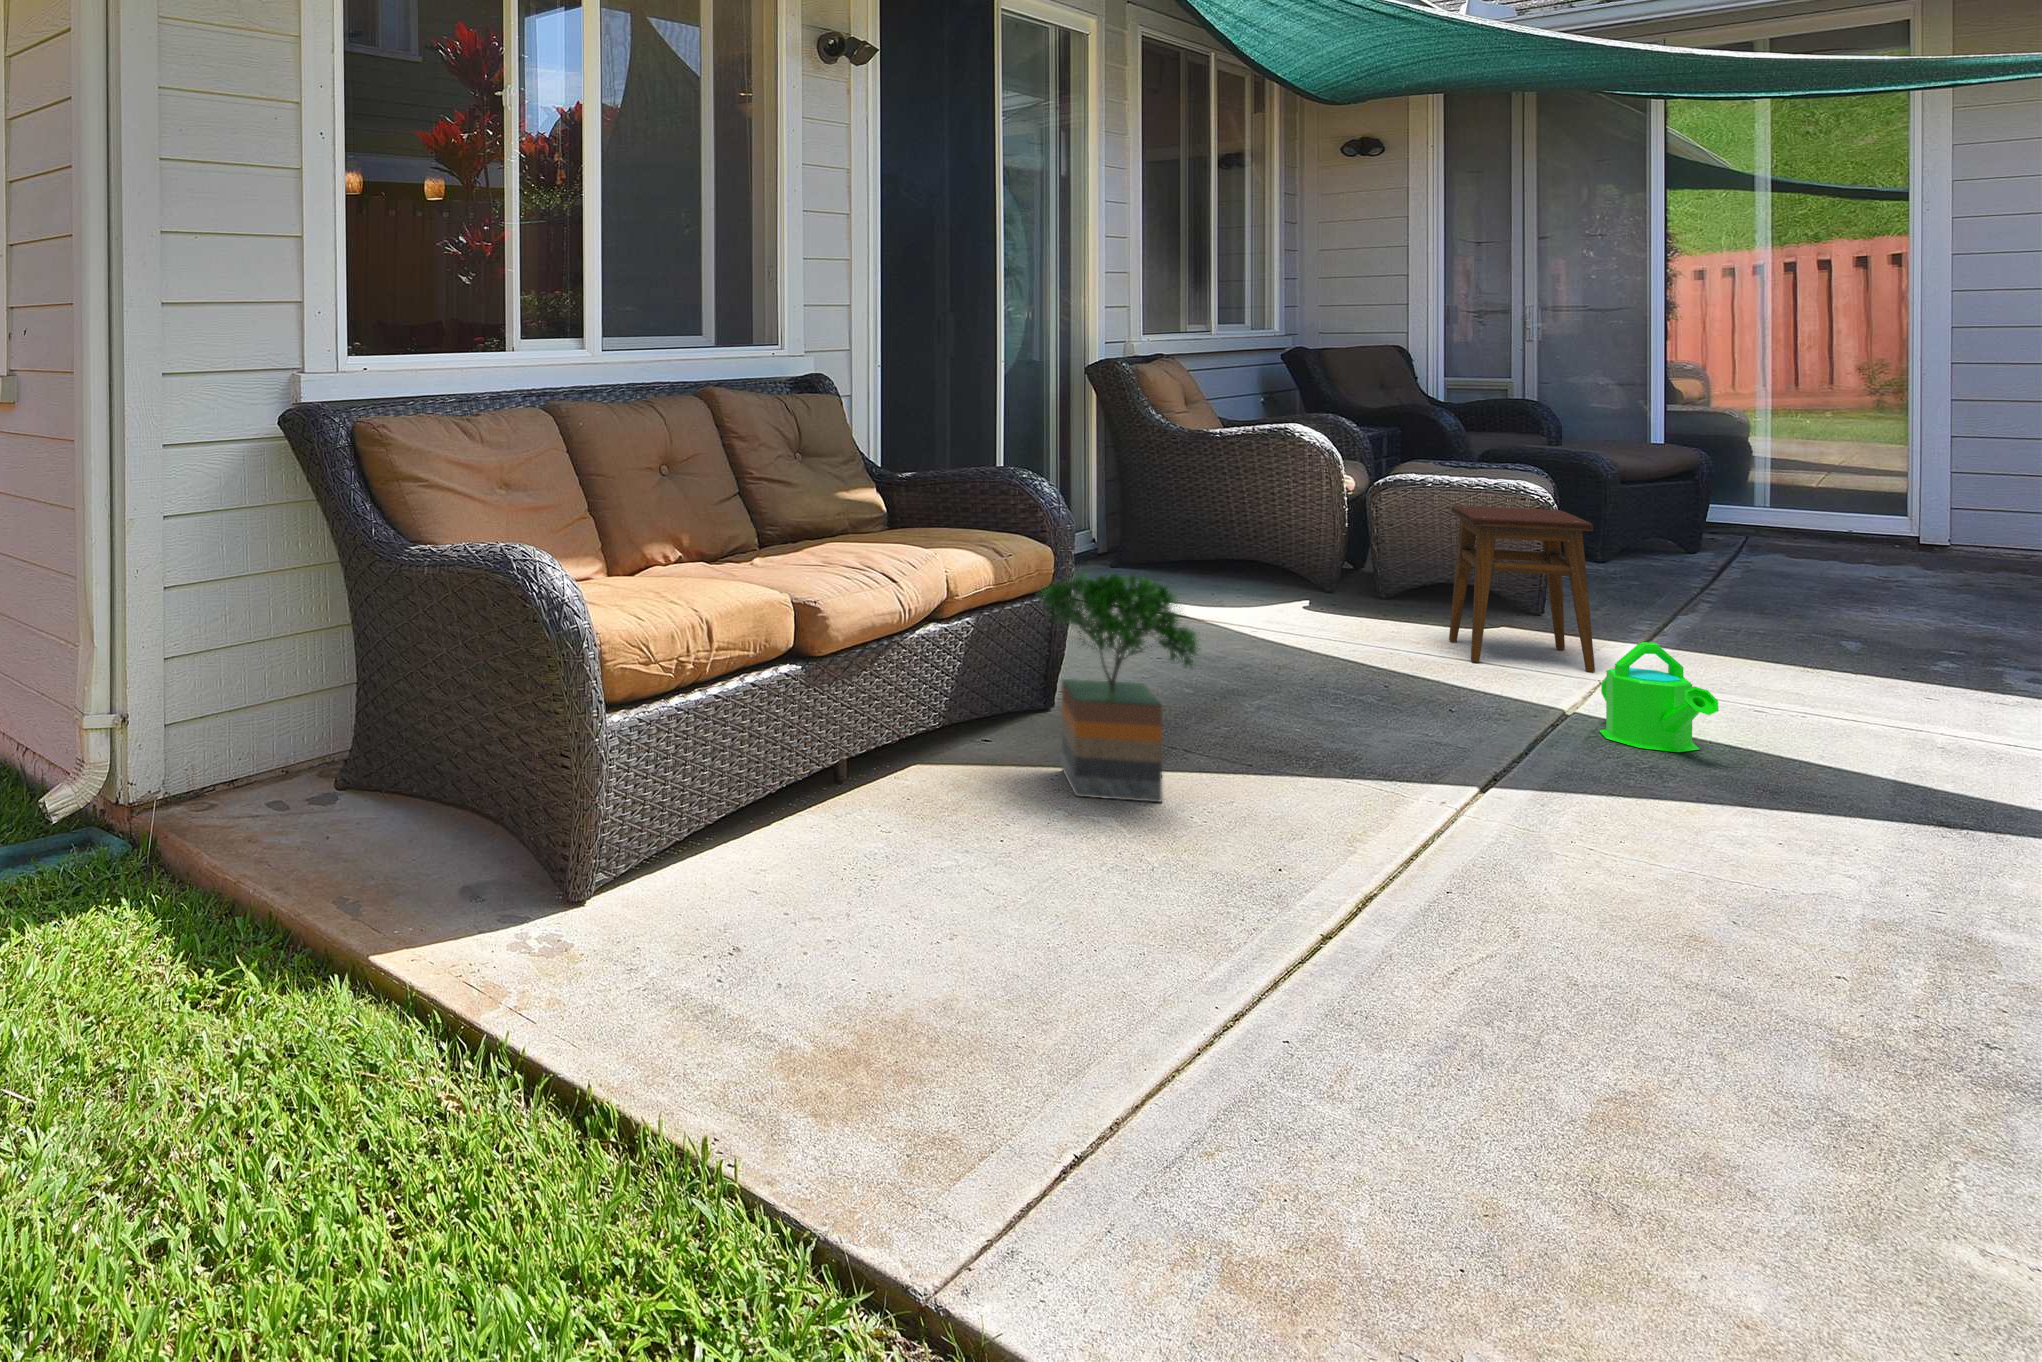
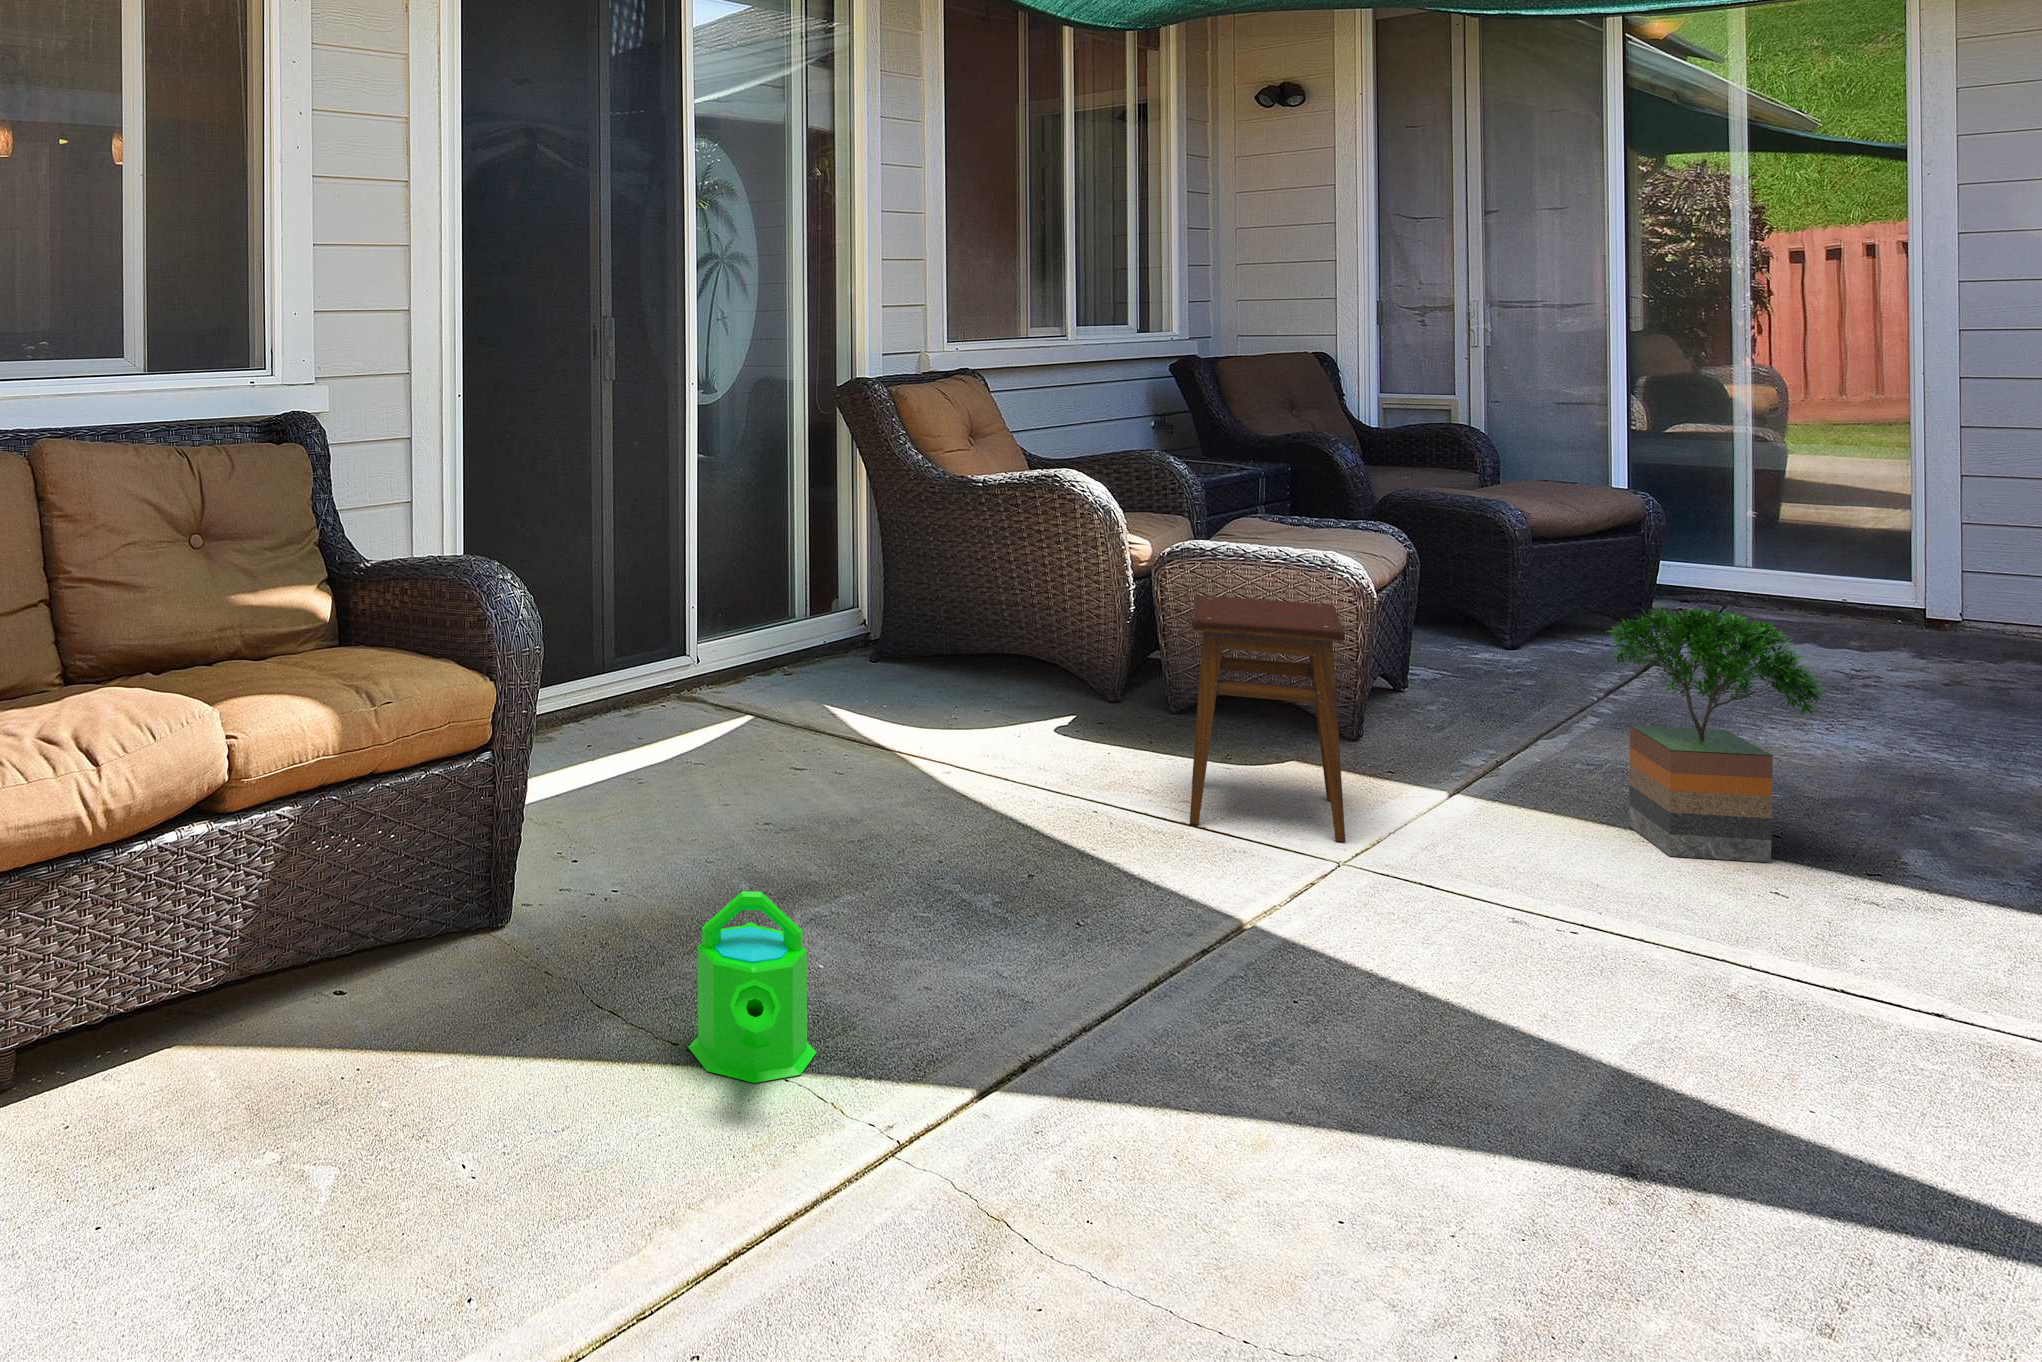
potted tree: present [1039,574,1200,802] -> present [1608,605,1825,863]
watering can: present [1599,642,1719,752] -> present [689,891,817,1083]

